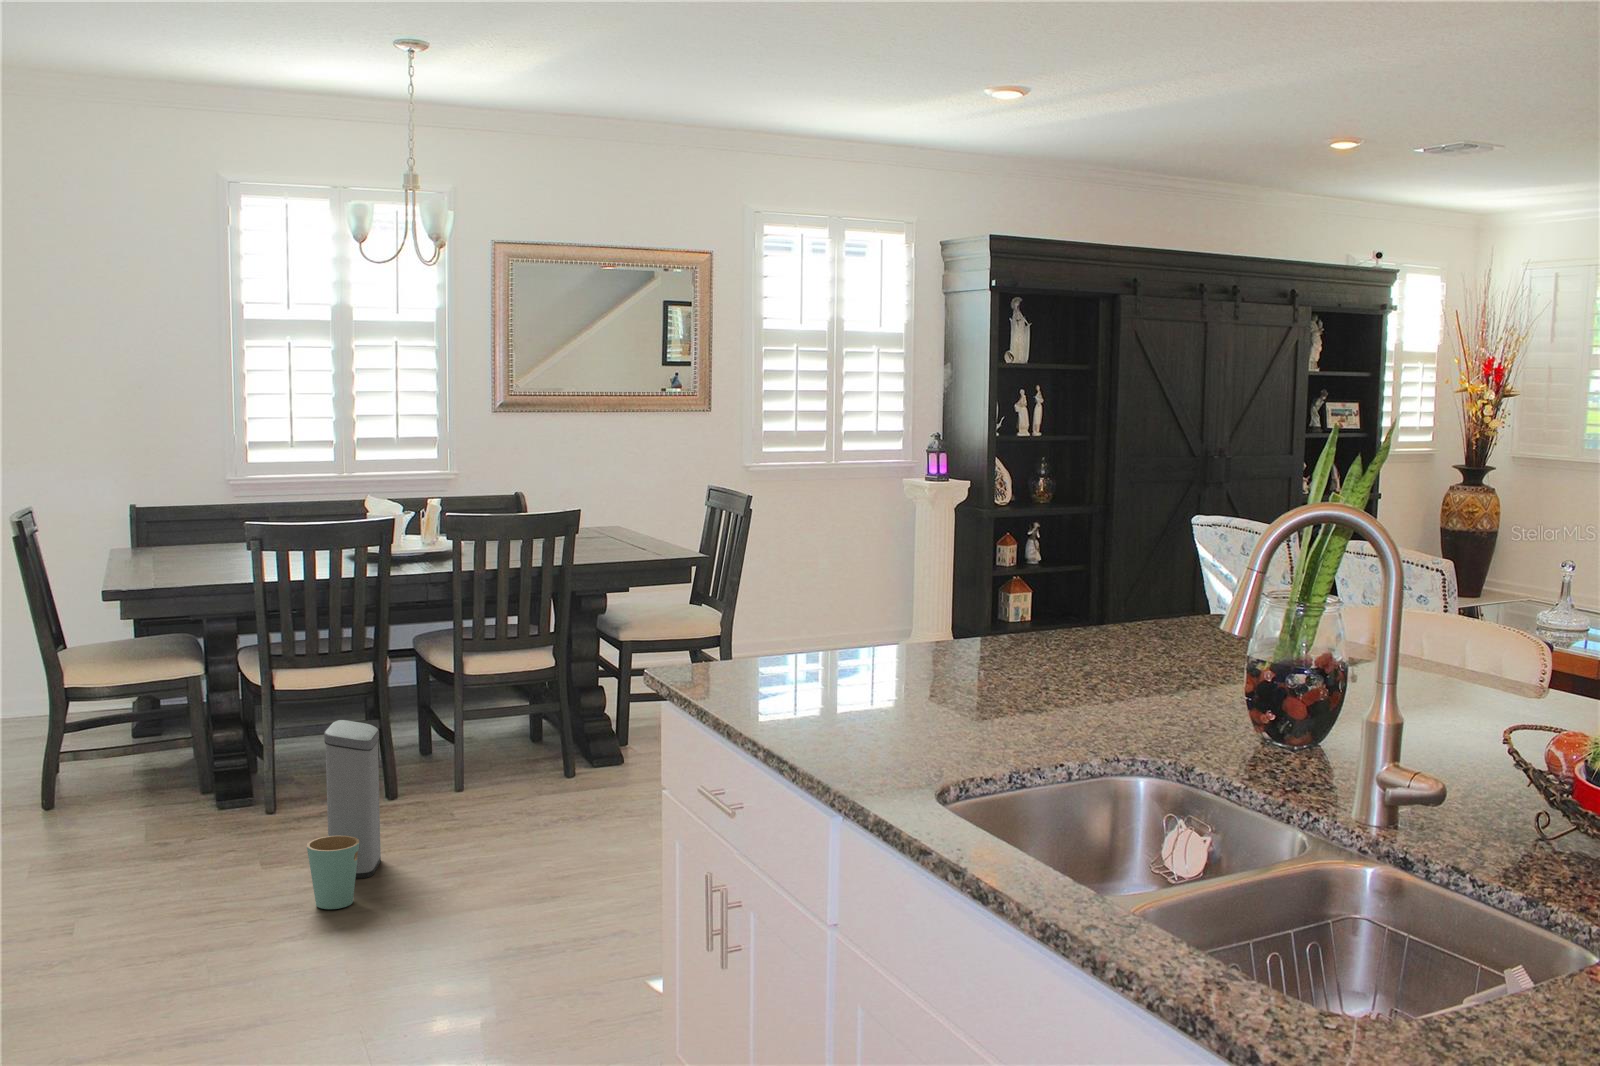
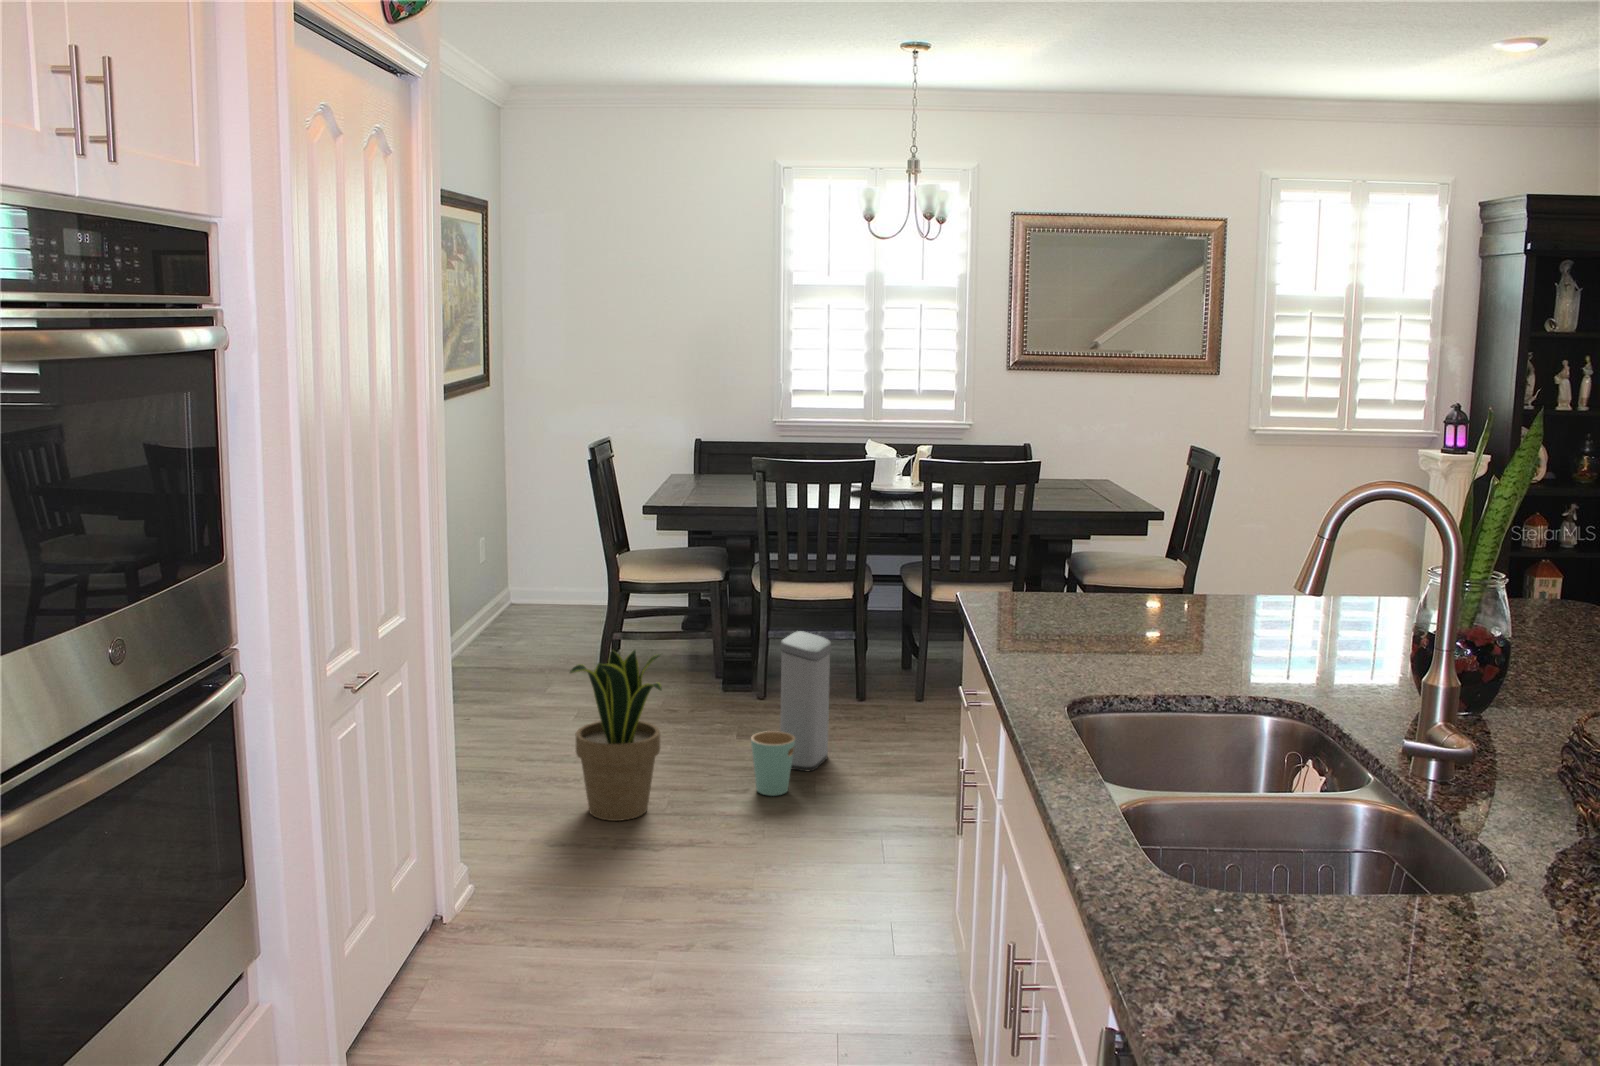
potted plant: none [96,759,214,966] -> present [570,650,662,821]

